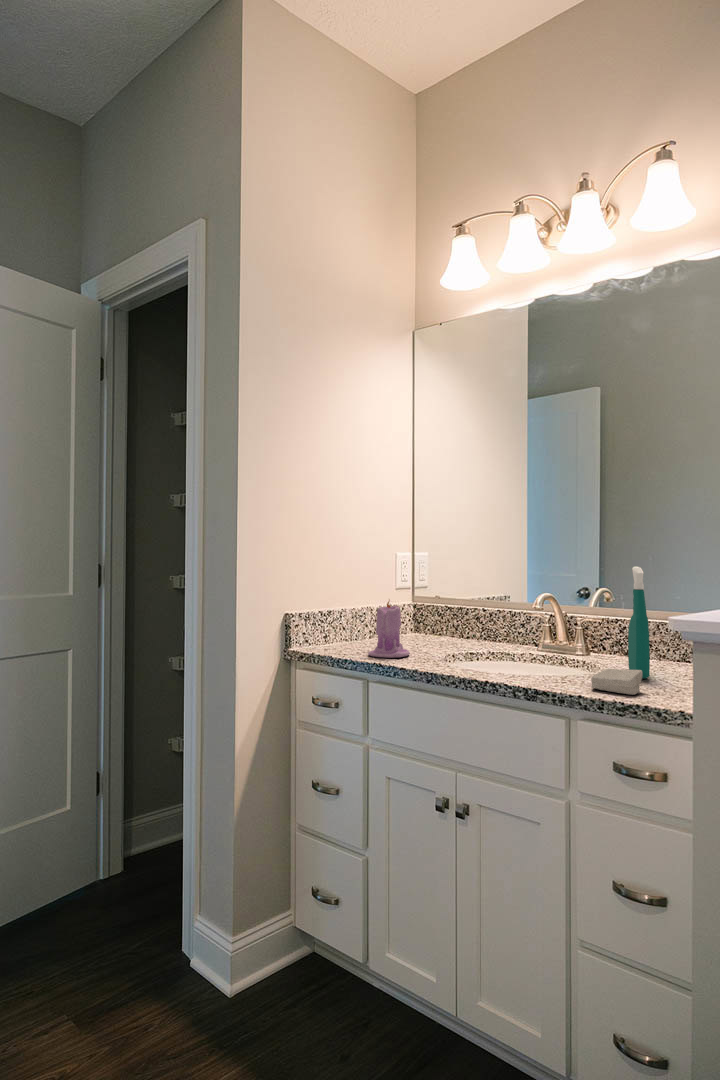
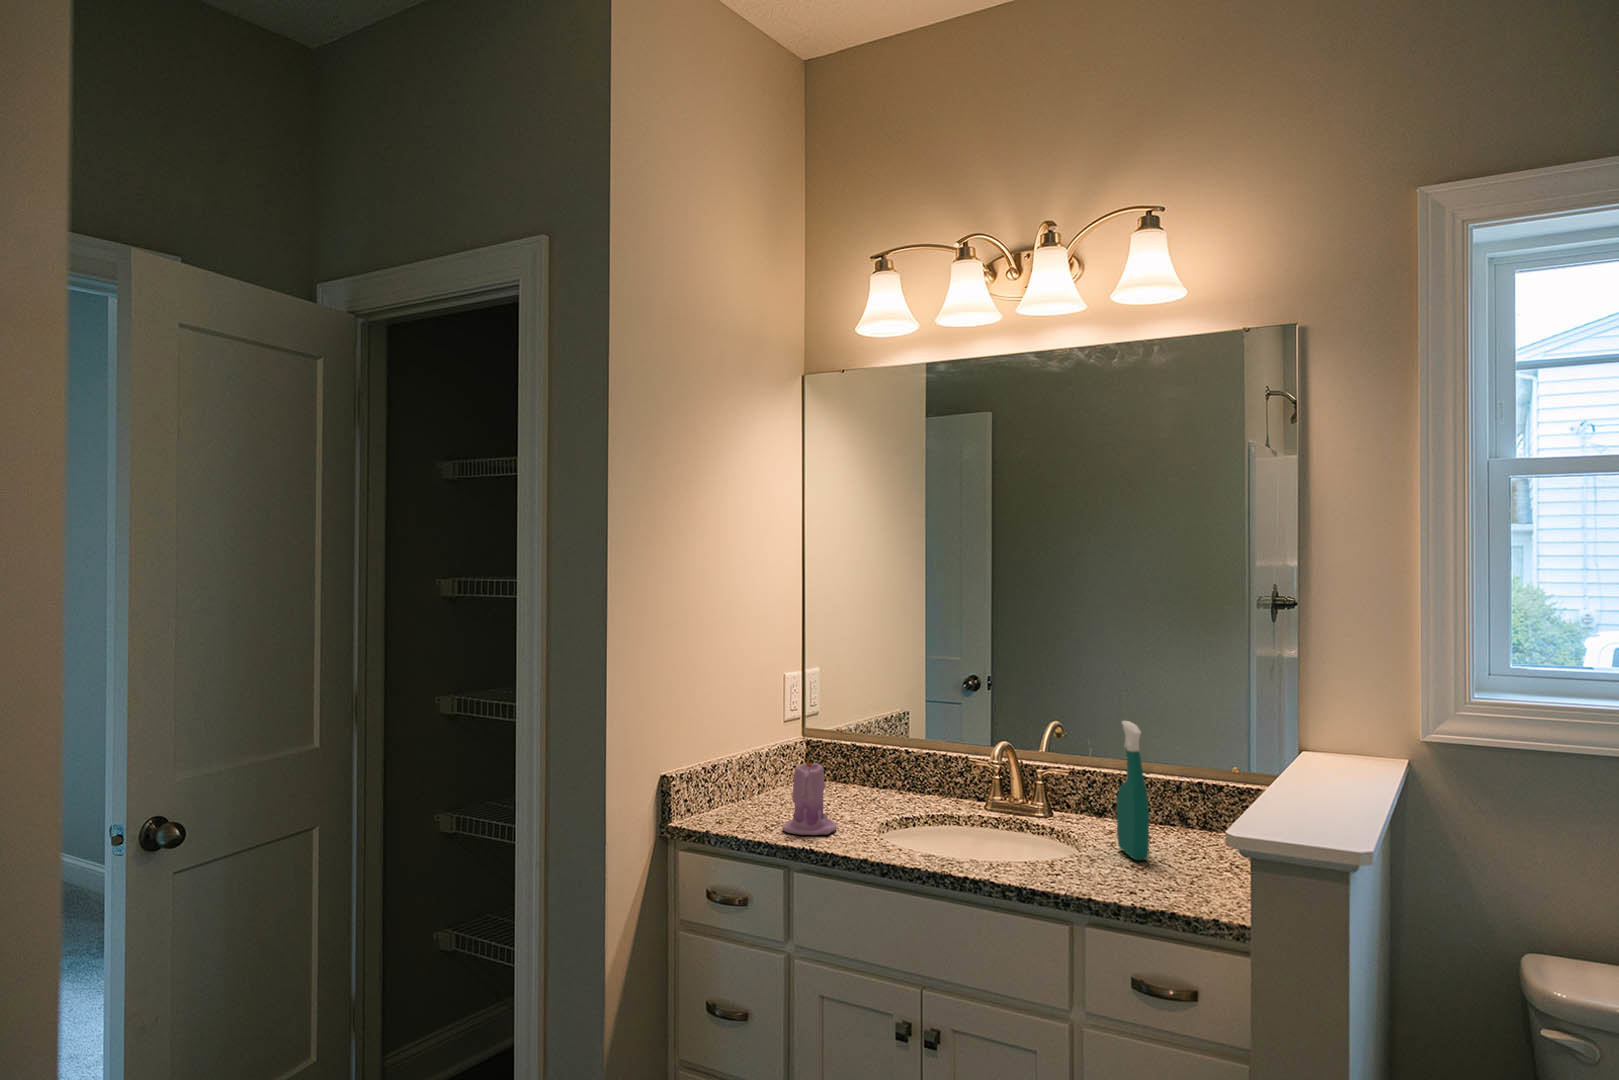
soap bar: present [591,668,642,695] -> none [1097,857,1156,893]

